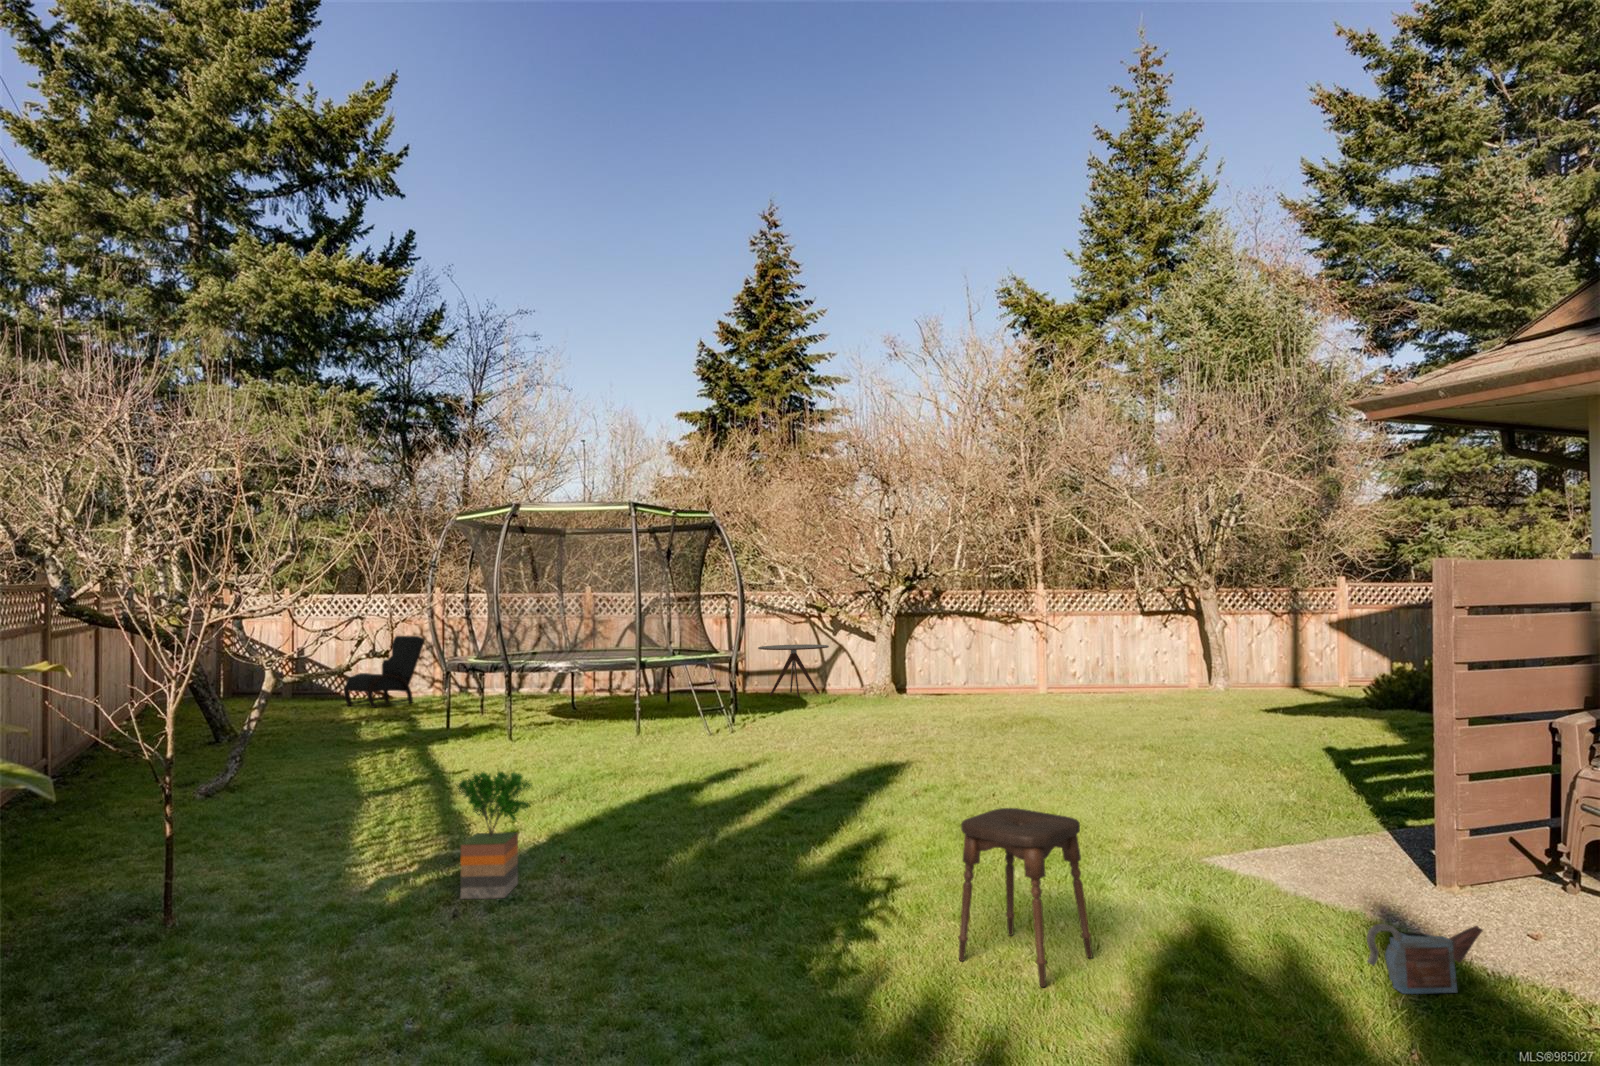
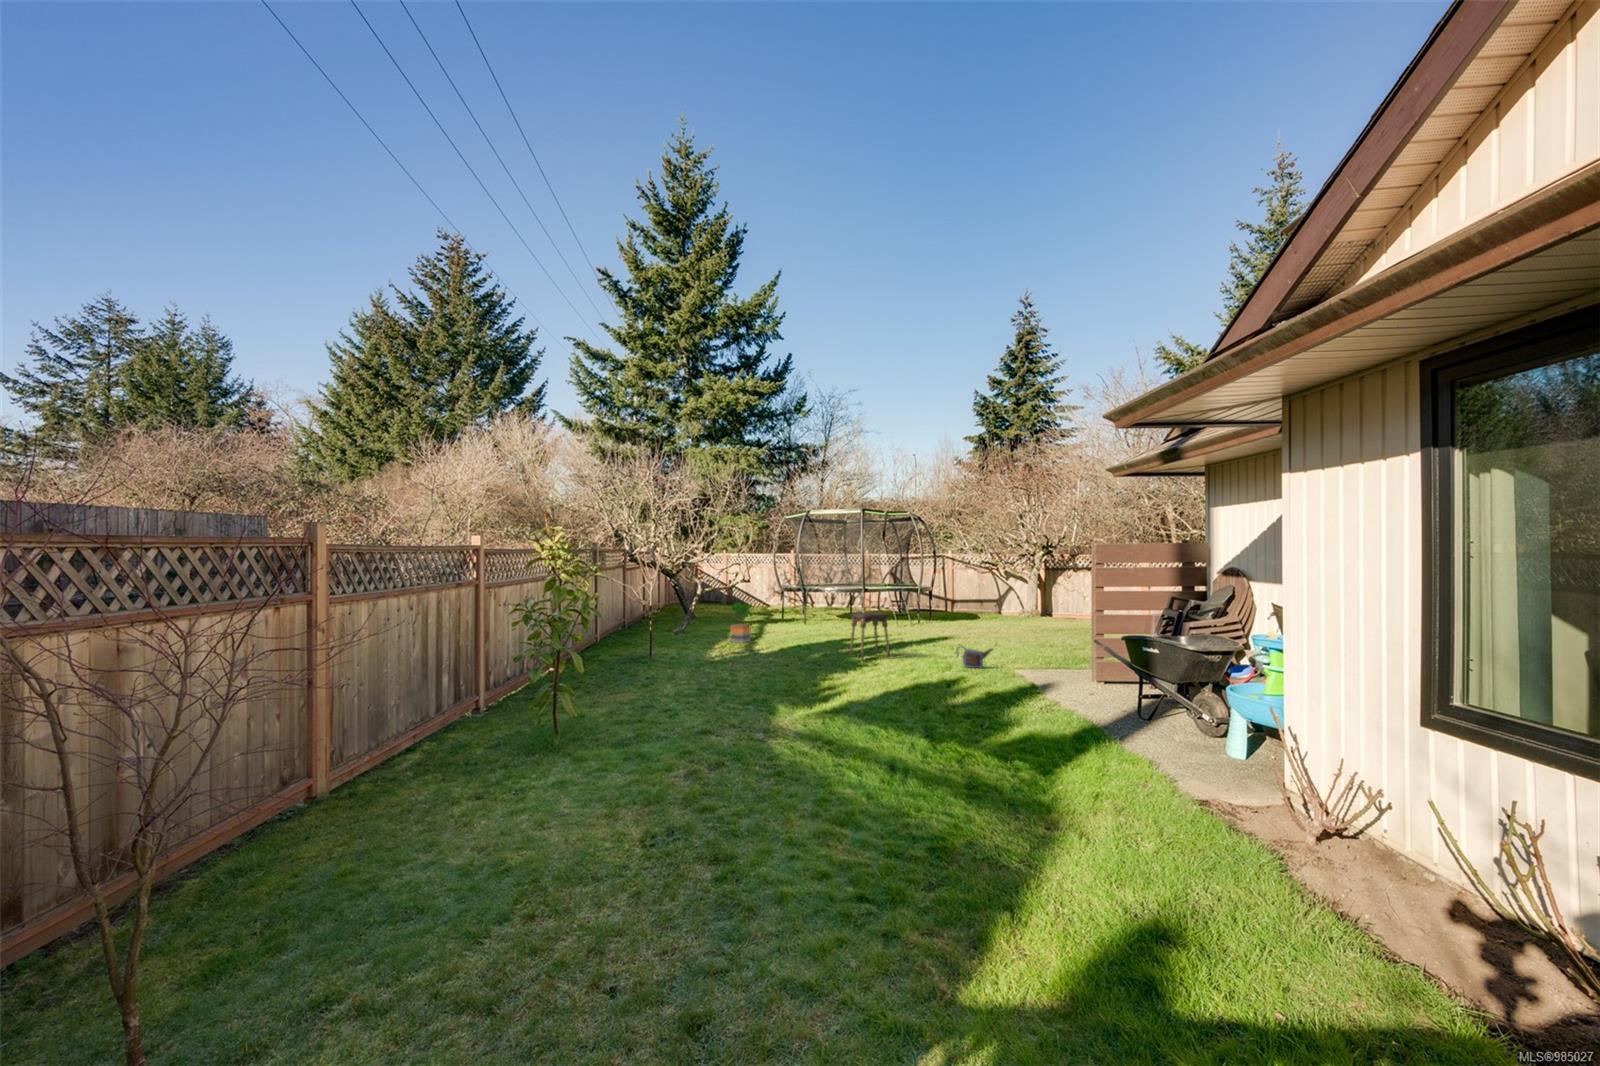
lounge chair: present [344,636,425,708] -> none [748,575,785,610]
round table: present [758,644,829,697] -> none [956,586,998,615]

